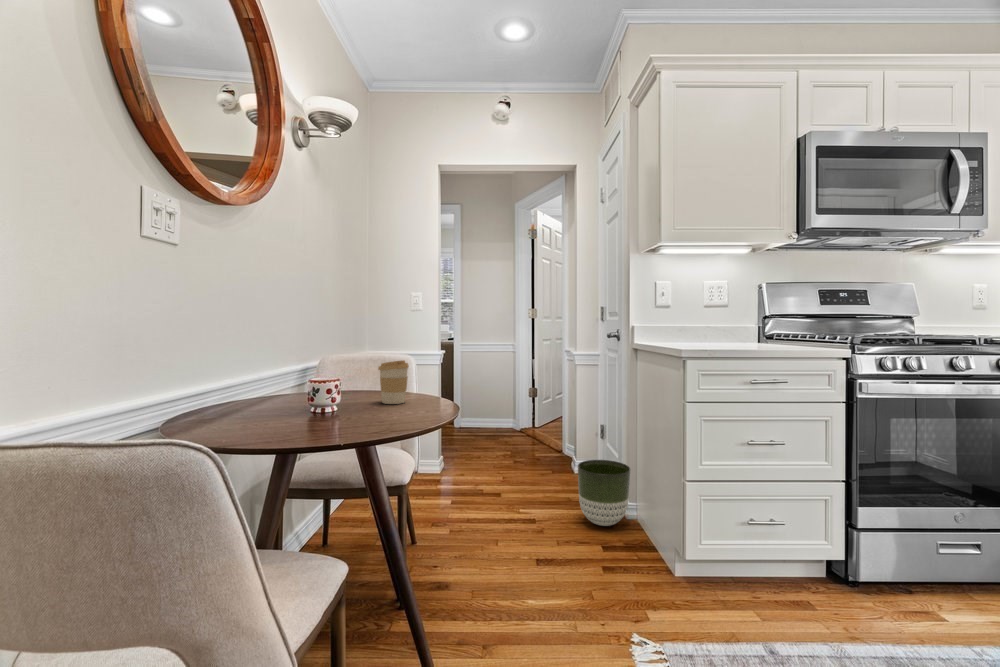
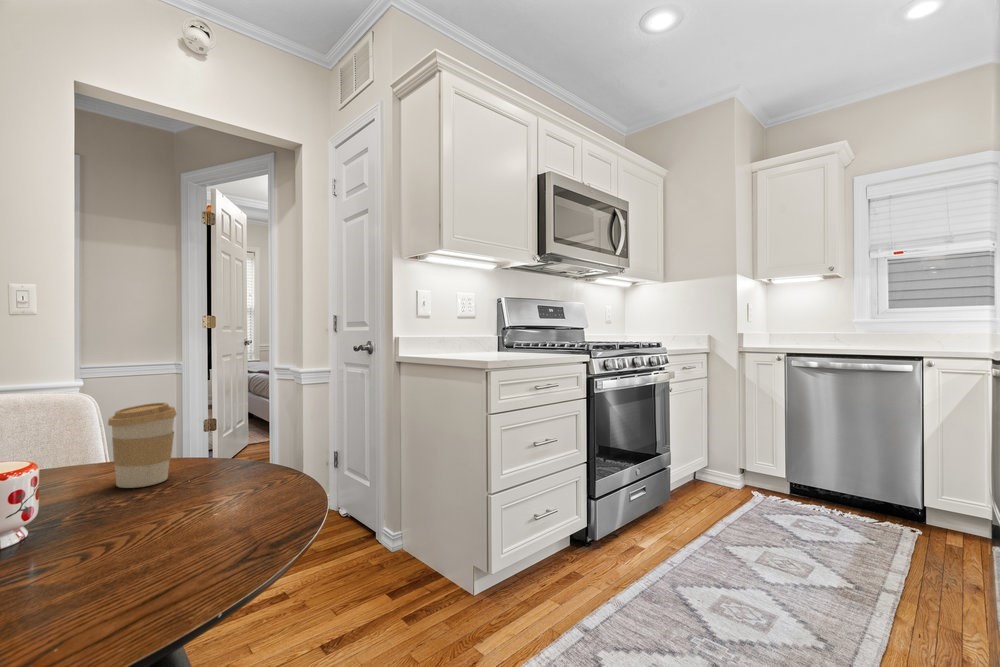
planter: present [578,460,631,526] -> none [339,490,401,569]

